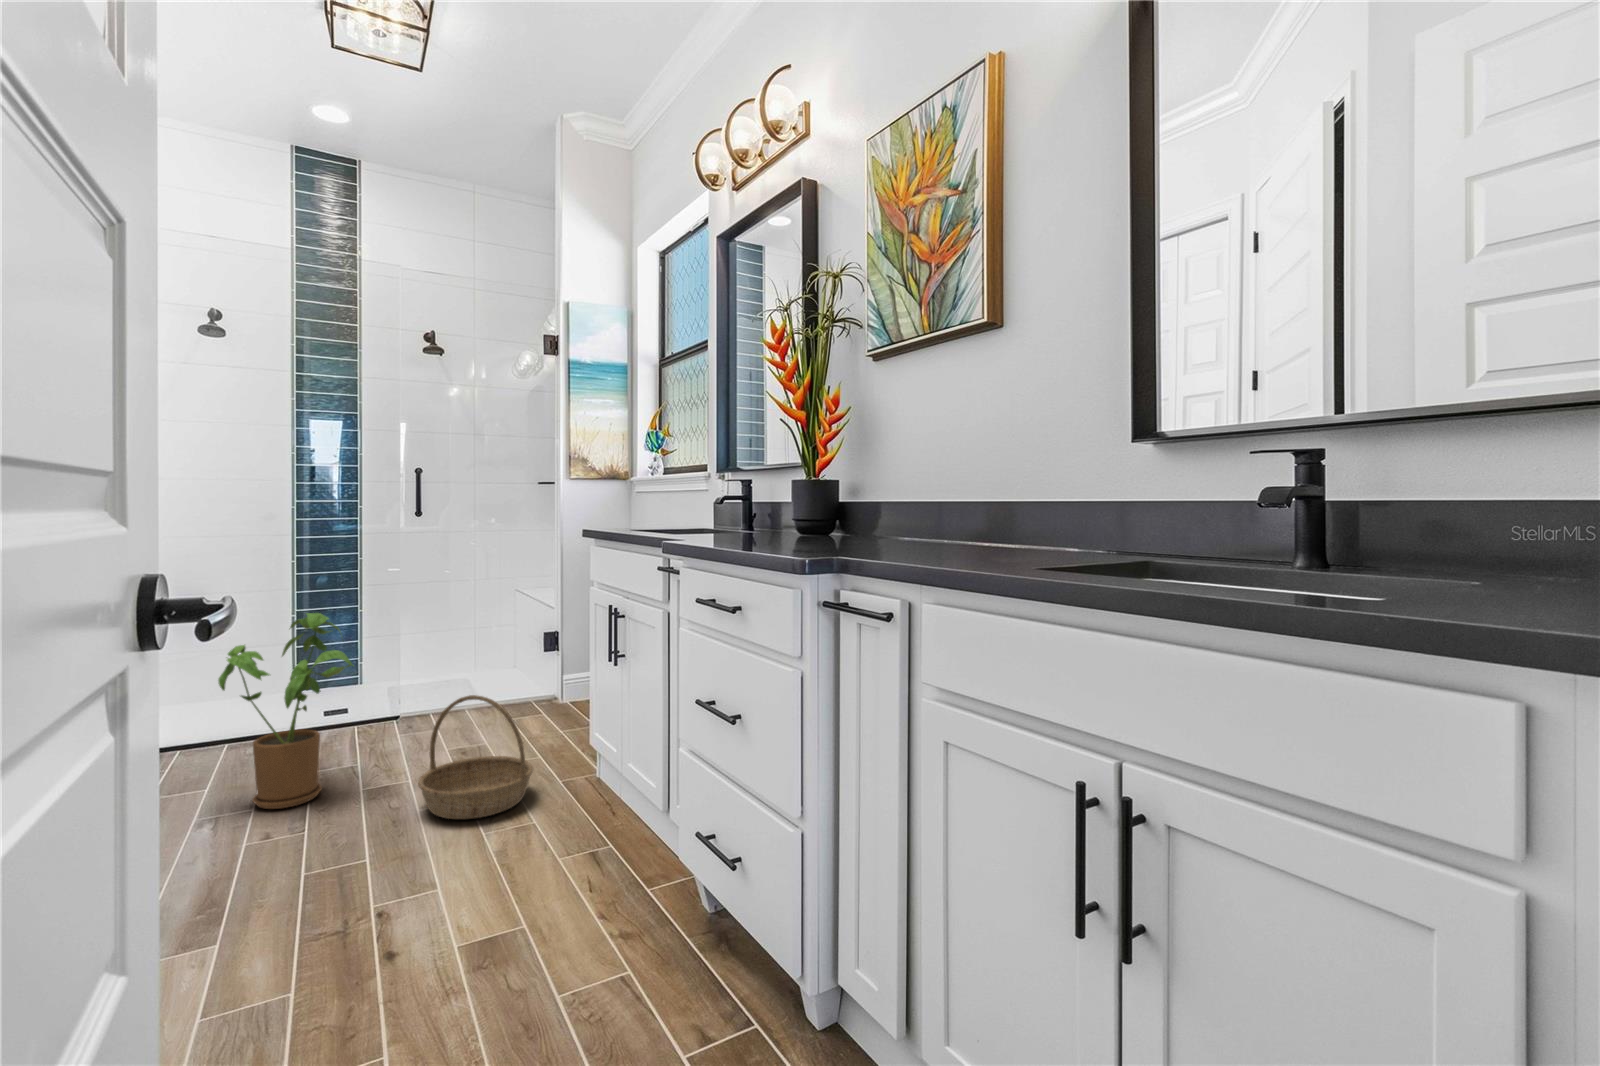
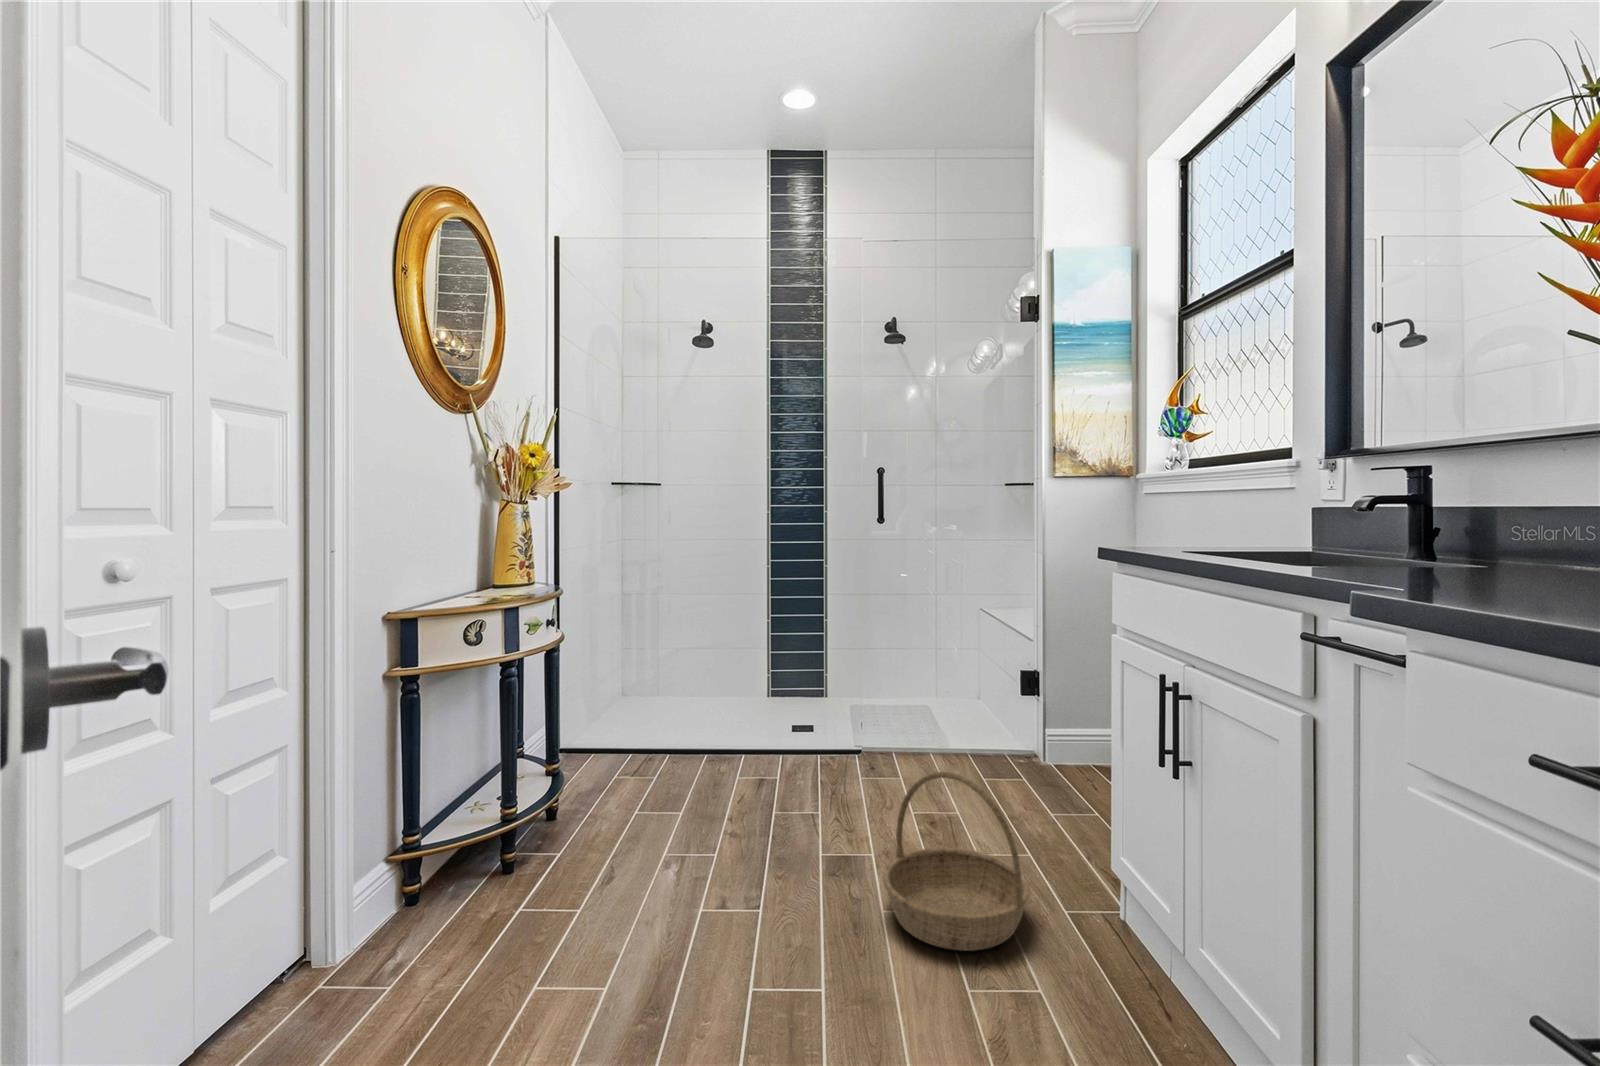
house plant: present [218,613,354,809] -> none [686,640,814,865]

